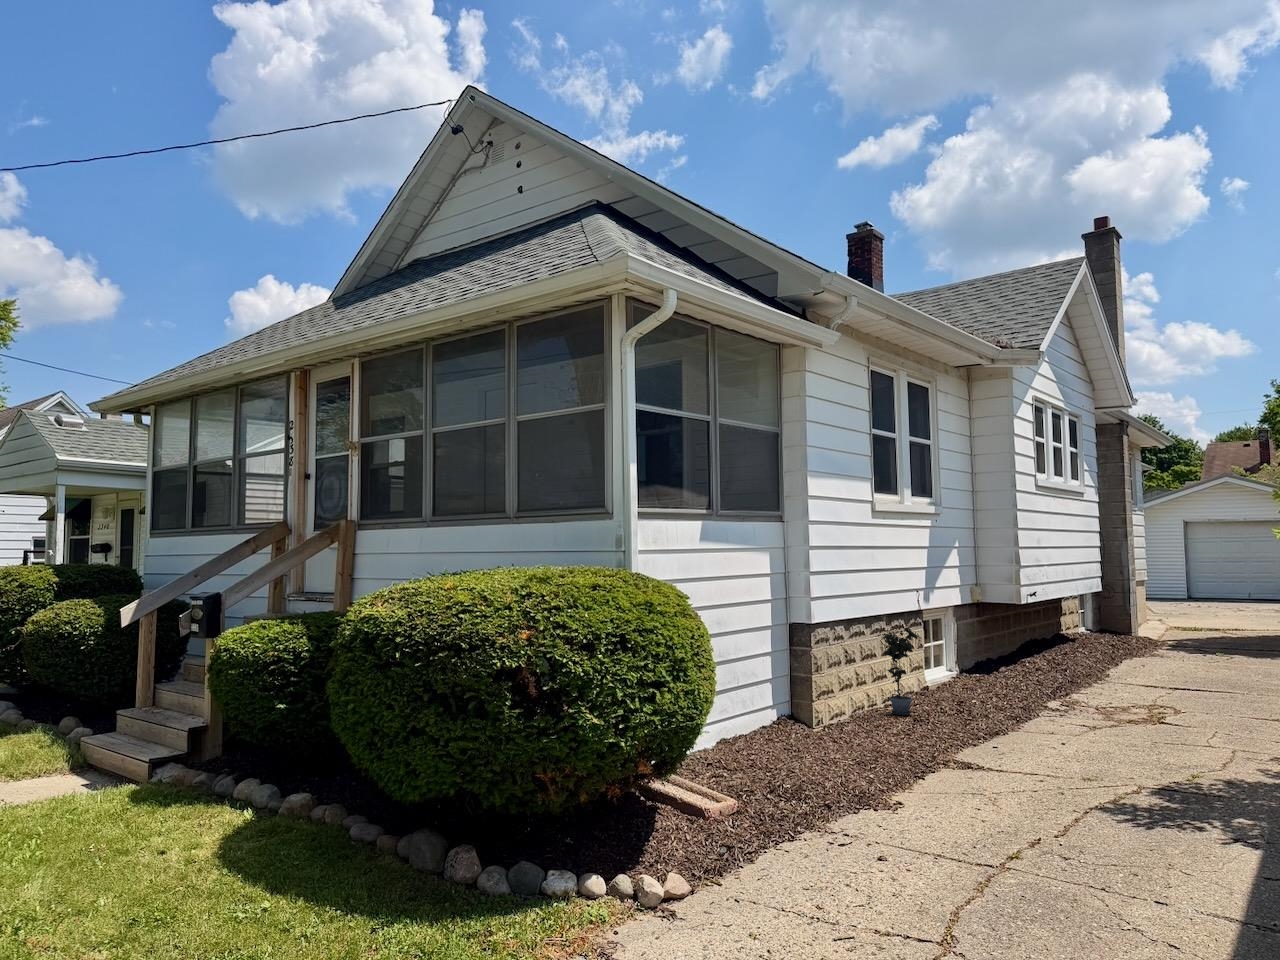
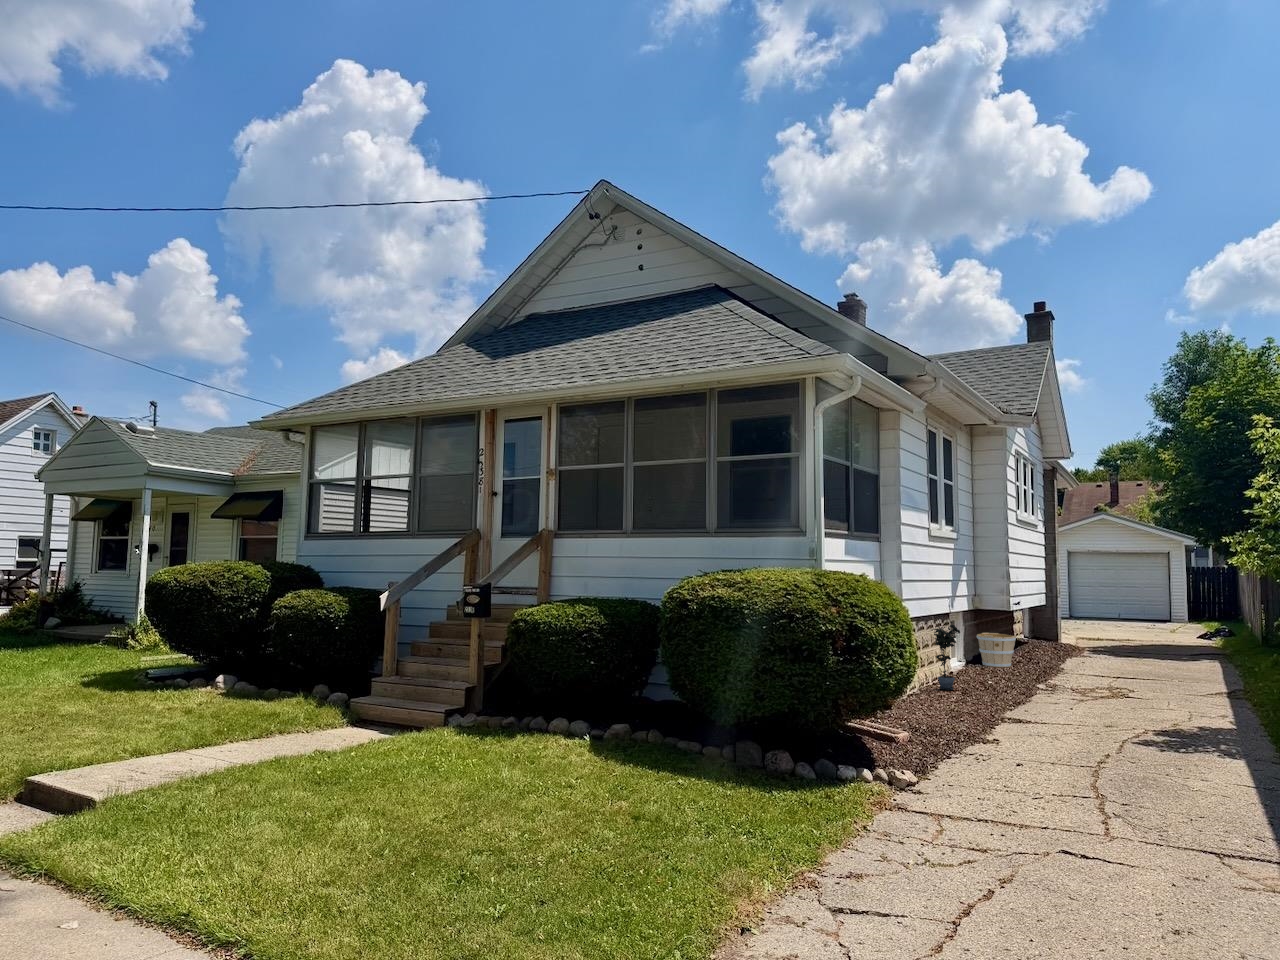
wooden bucket: none [982,631,1032,677] -> present [977,633,1016,667]

